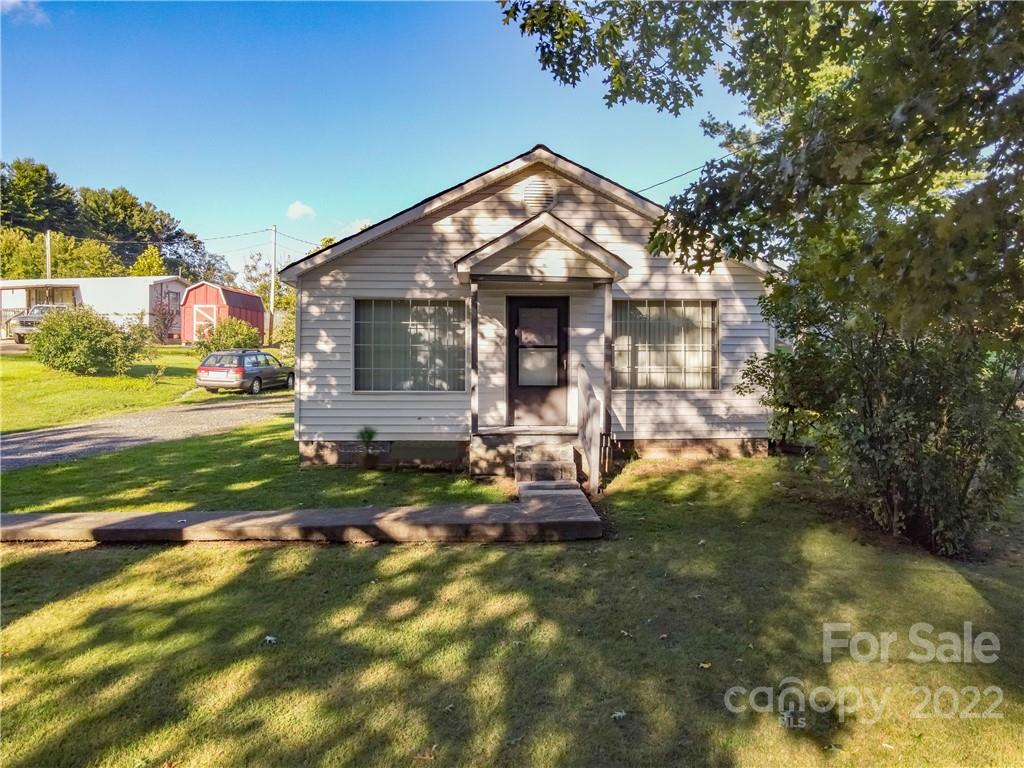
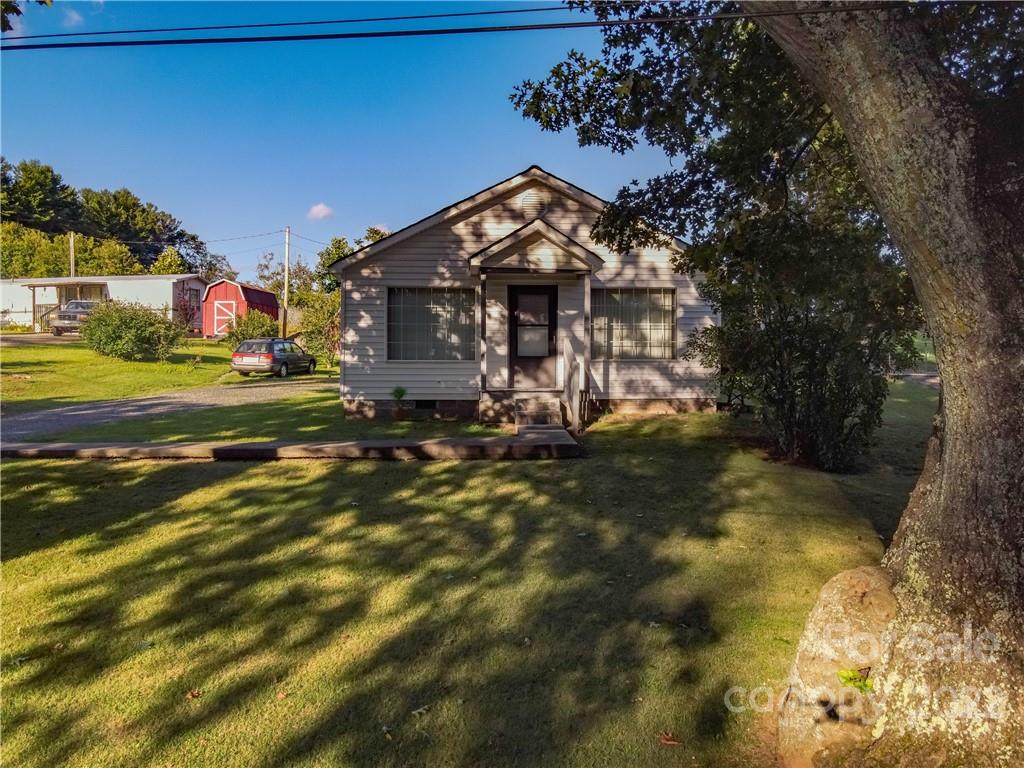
bench: present [391,440,459,474] -> none [418,398,471,423]

